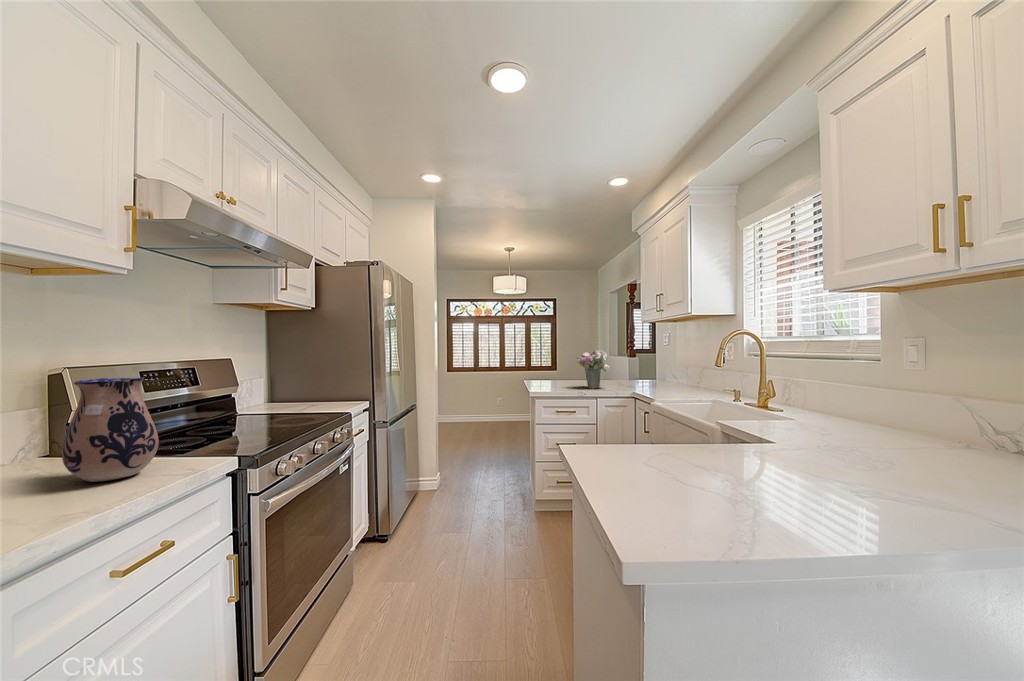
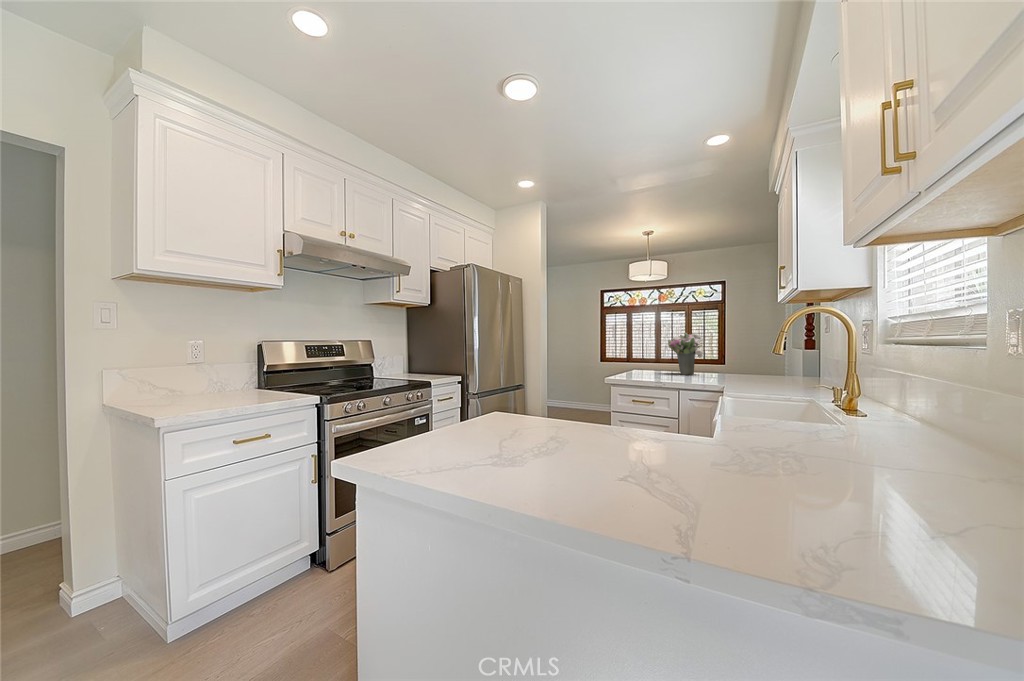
ceramic pitcher: present [62,377,159,482] -> none [230,340,274,395]

